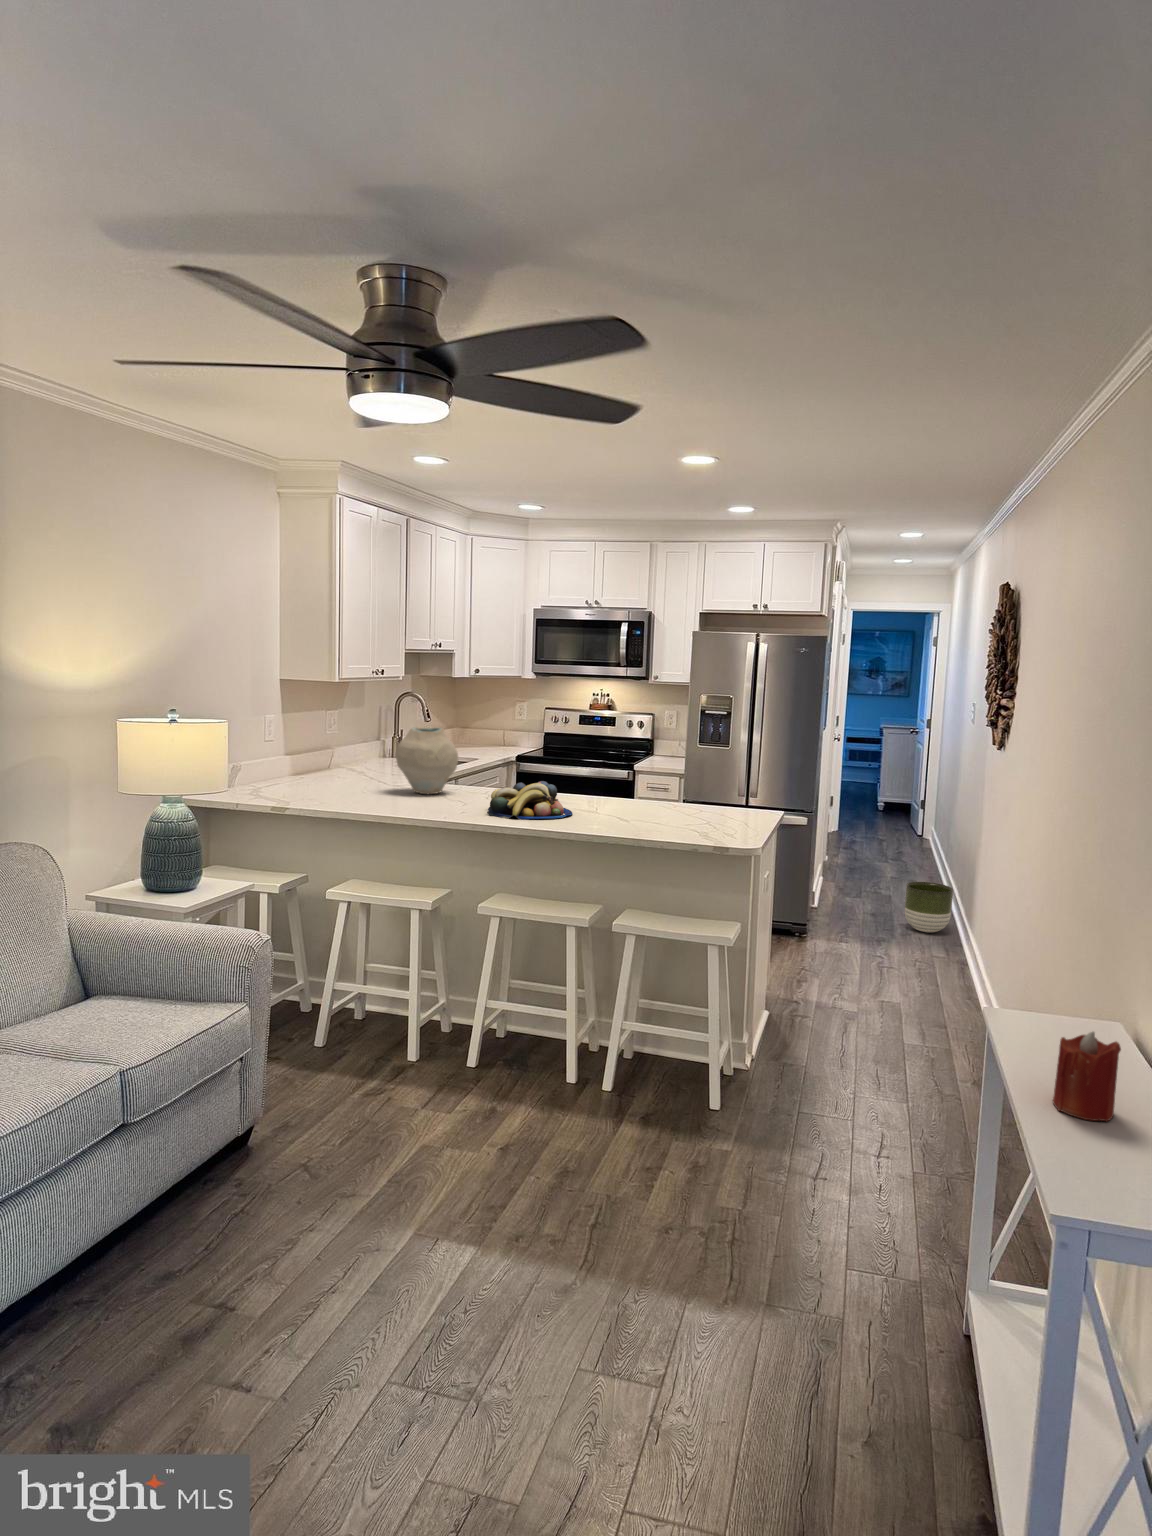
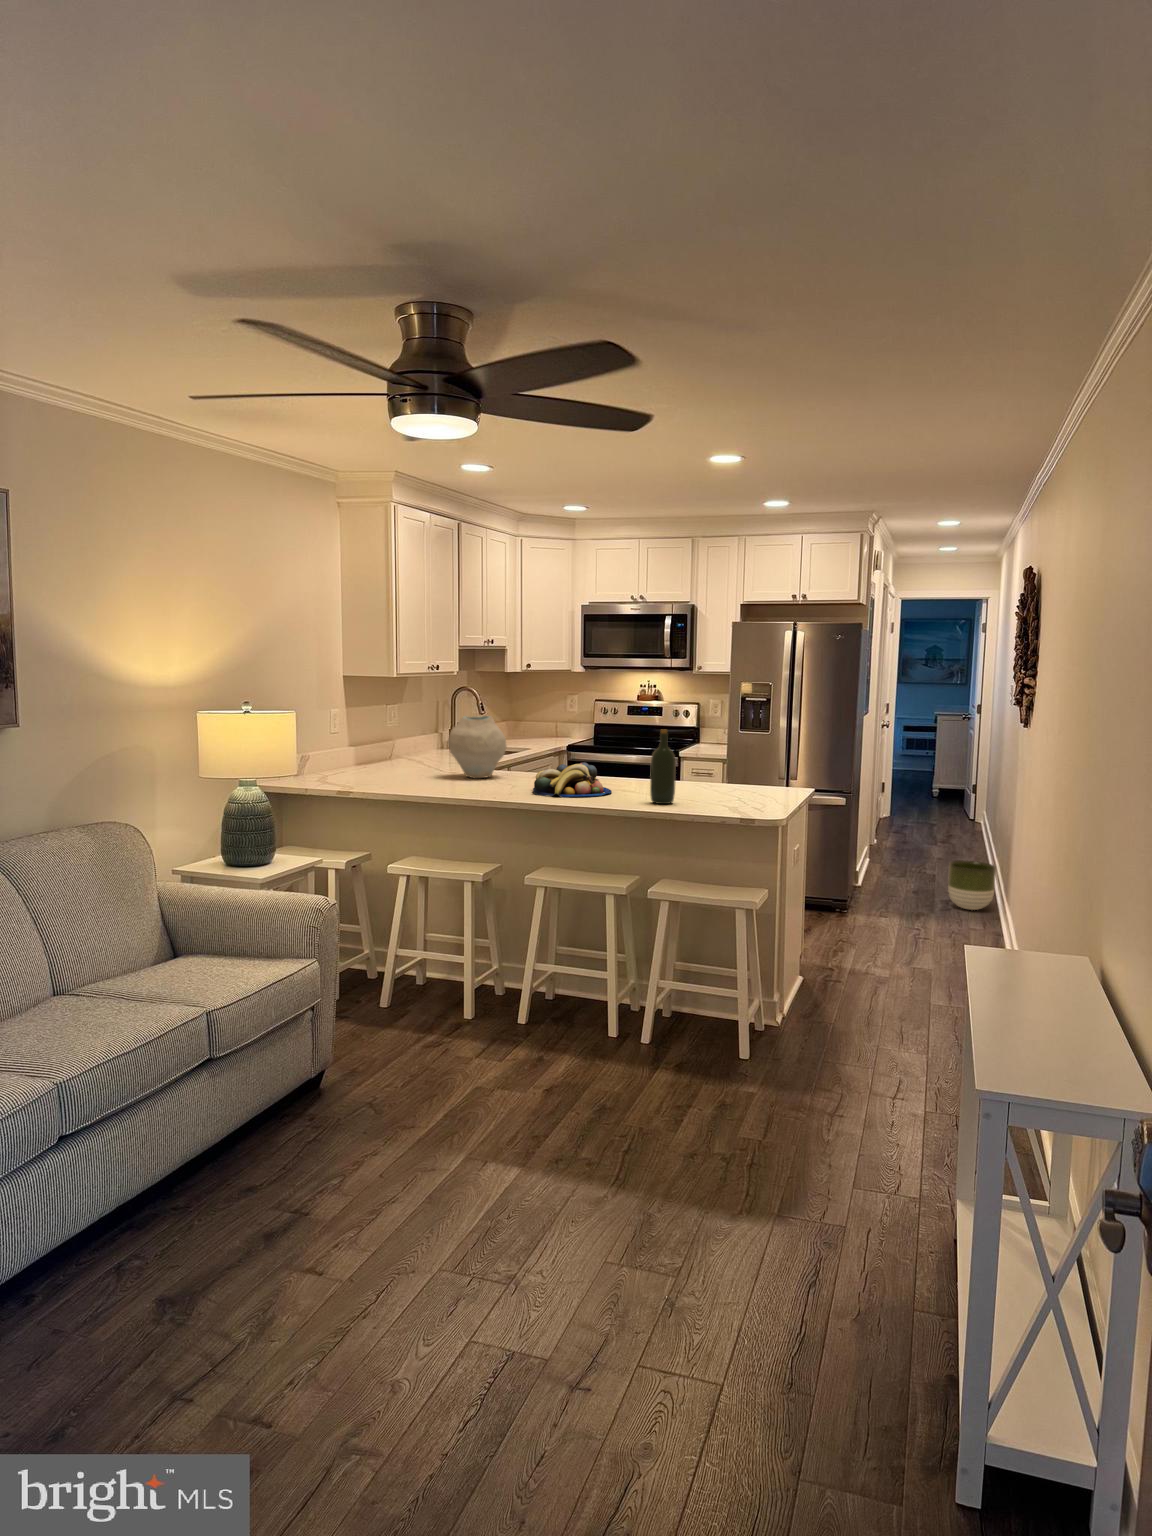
wine bottle: none [616,749,644,829] -> present [650,730,676,804]
candle: present [1053,1032,1121,1121] -> none [1007,950,1064,1027]

